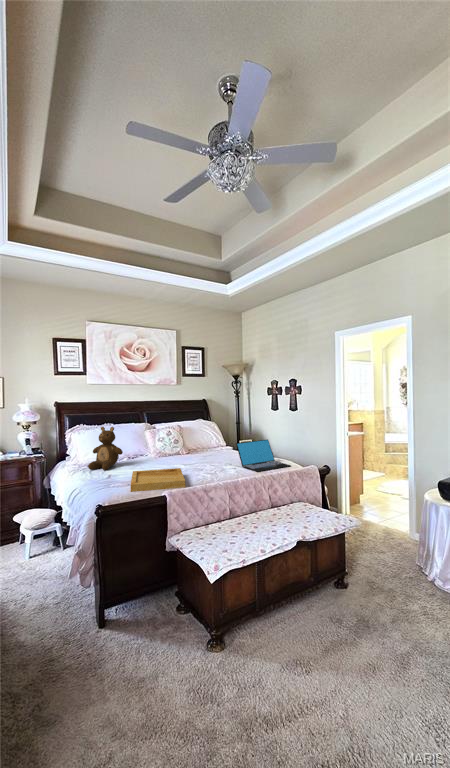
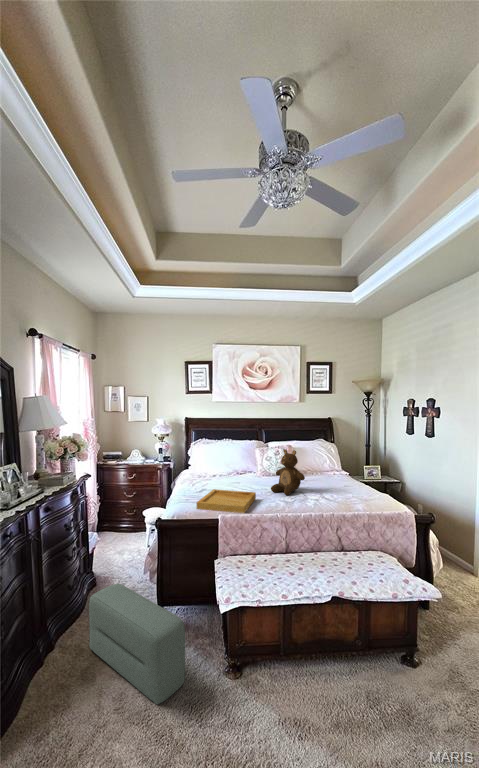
teddy bear: present [88,427,123,470] -> present [271,449,305,495]
laptop: present [236,439,291,472] -> none [322,473,382,510]
pouf: none [26,594,174,708] -> present [89,583,185,704]

